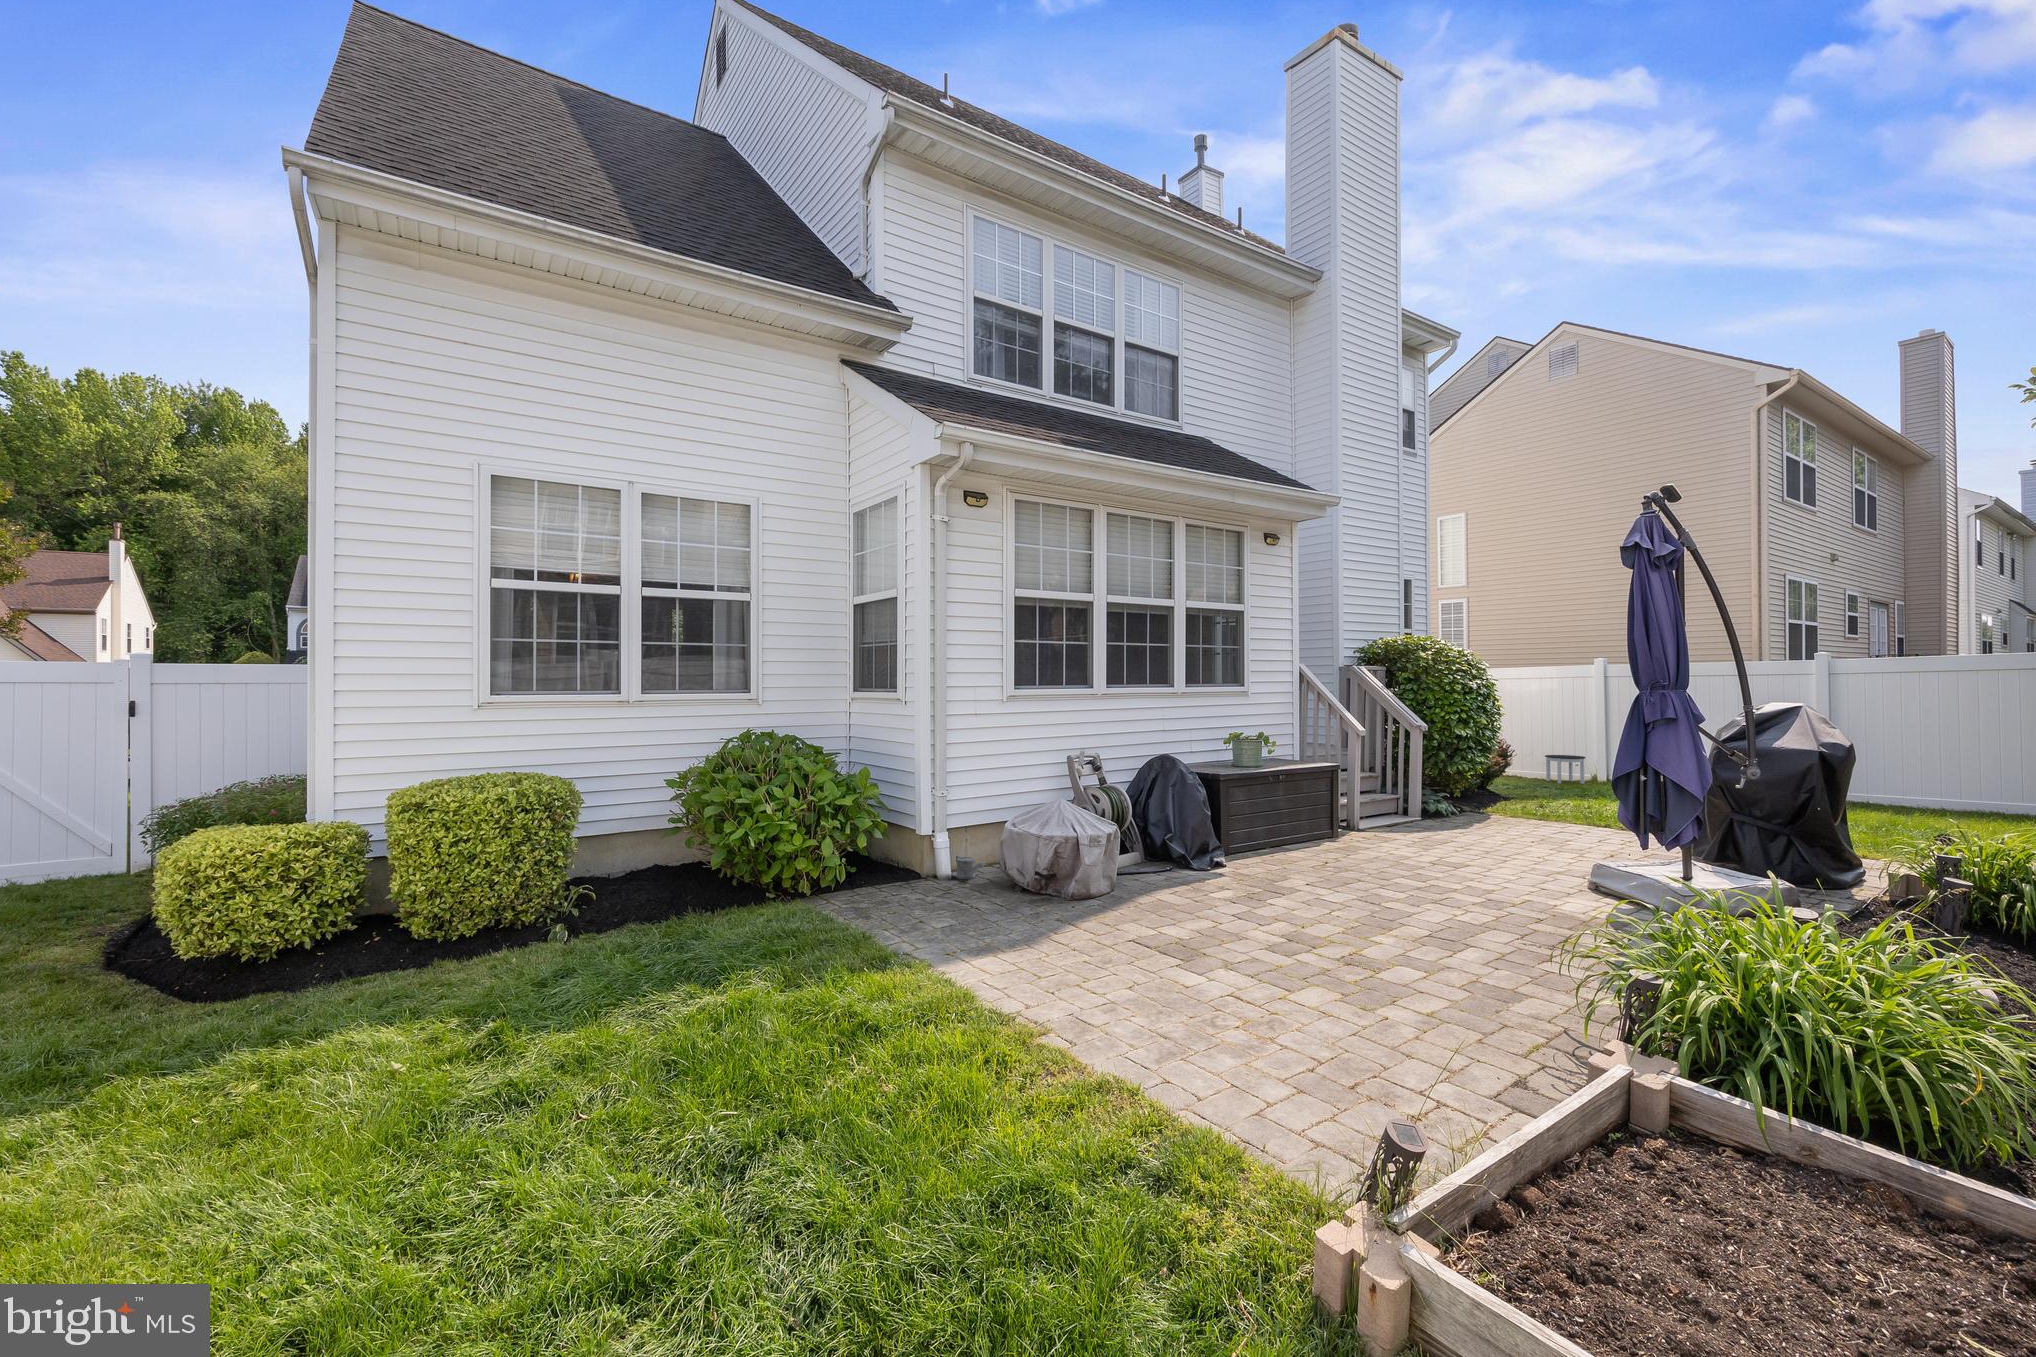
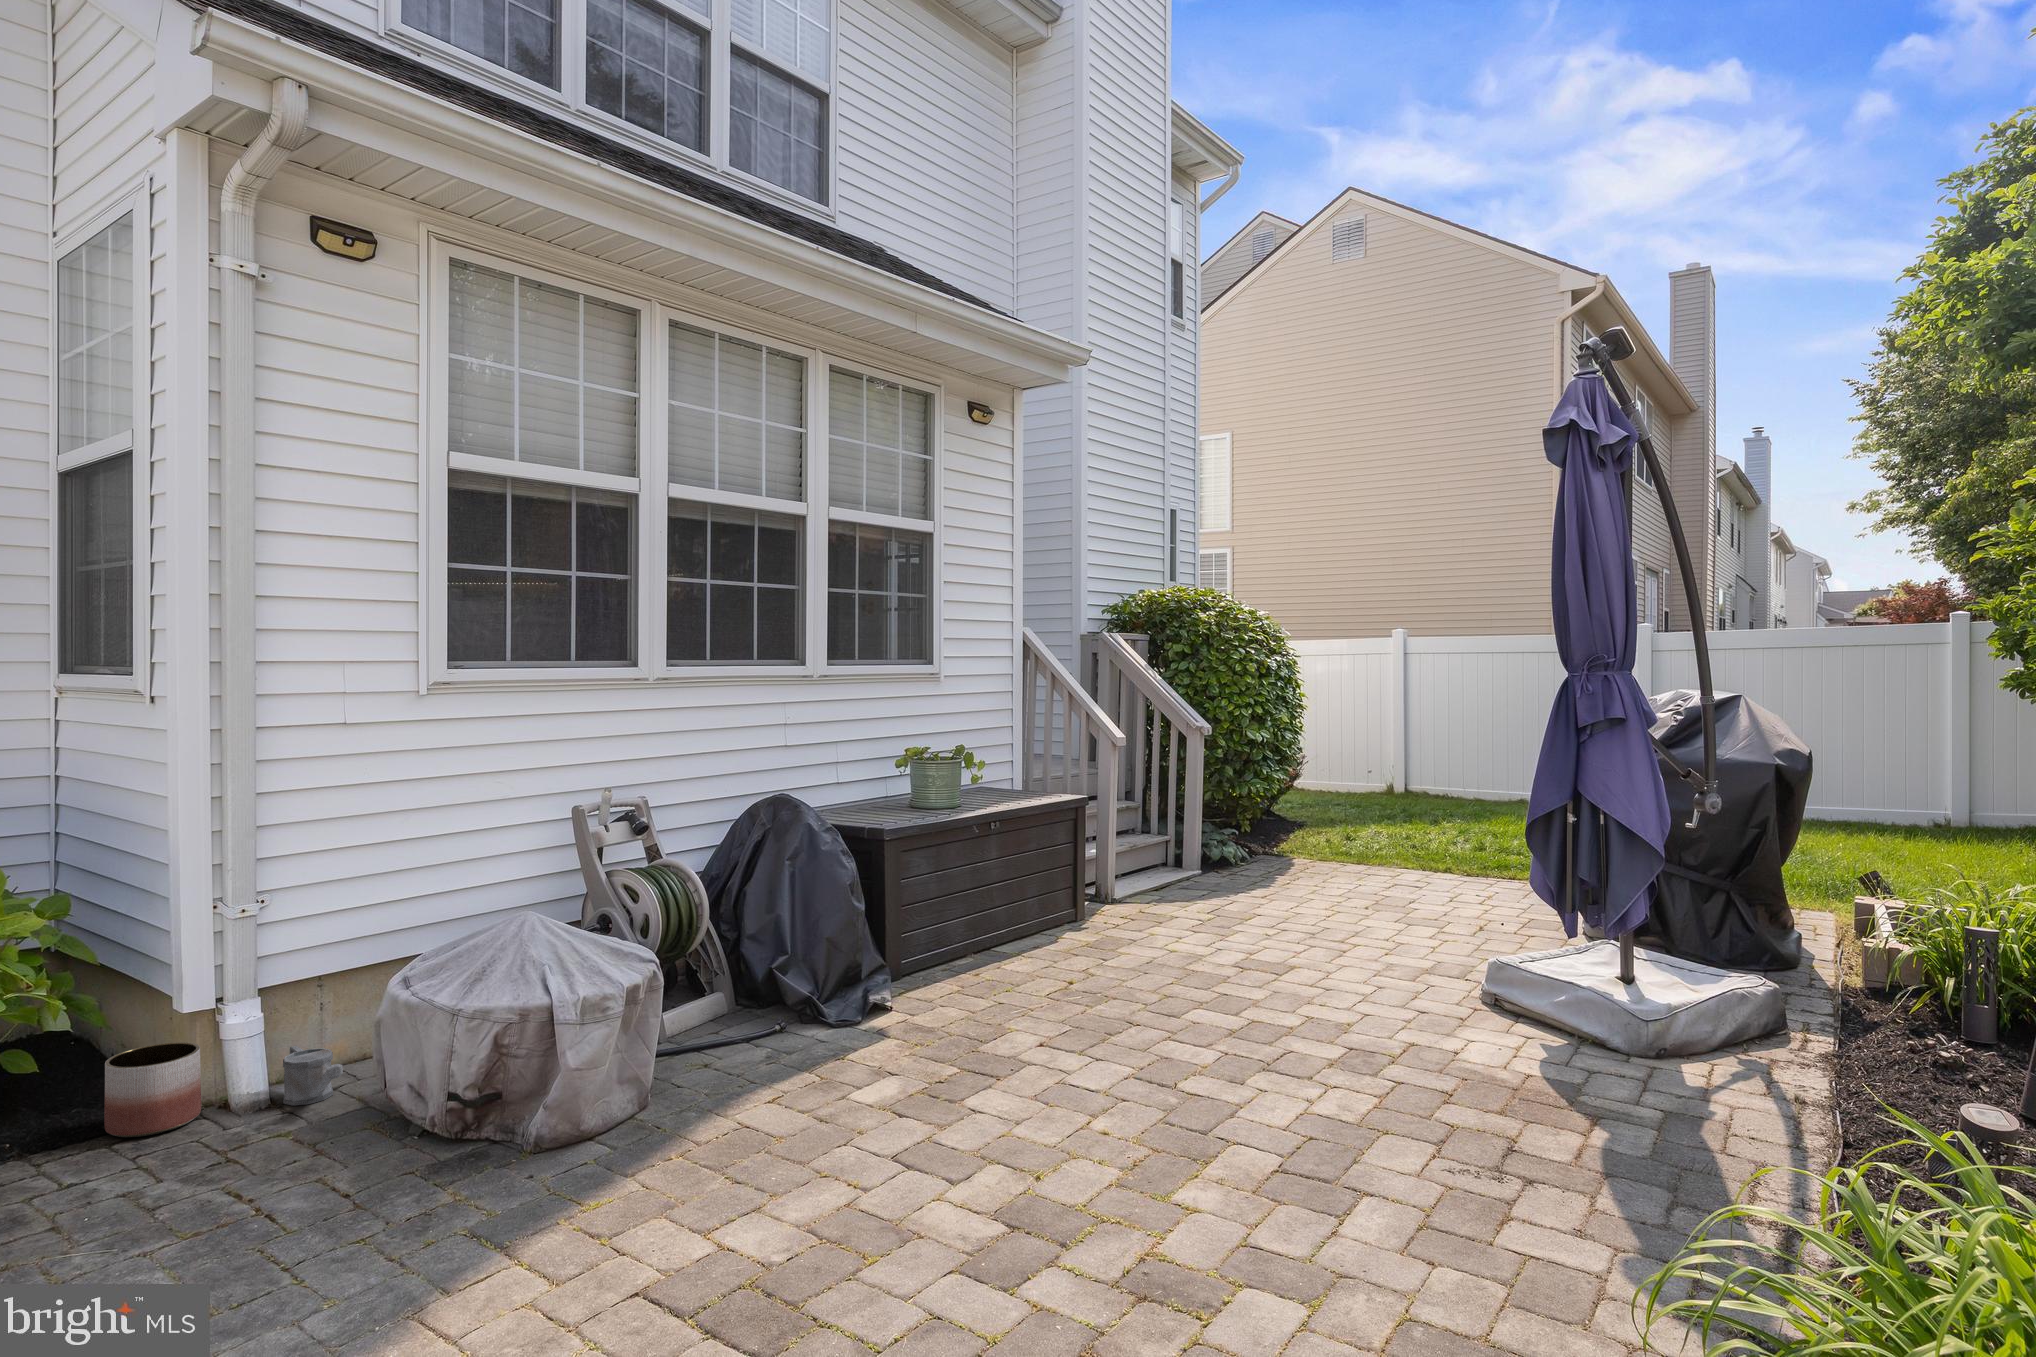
round table: present [1545,755,1586,784] -> none [1337,760,1386,800]
planter: none [896,848,928,883] -> present [104,1042,201,1137]

